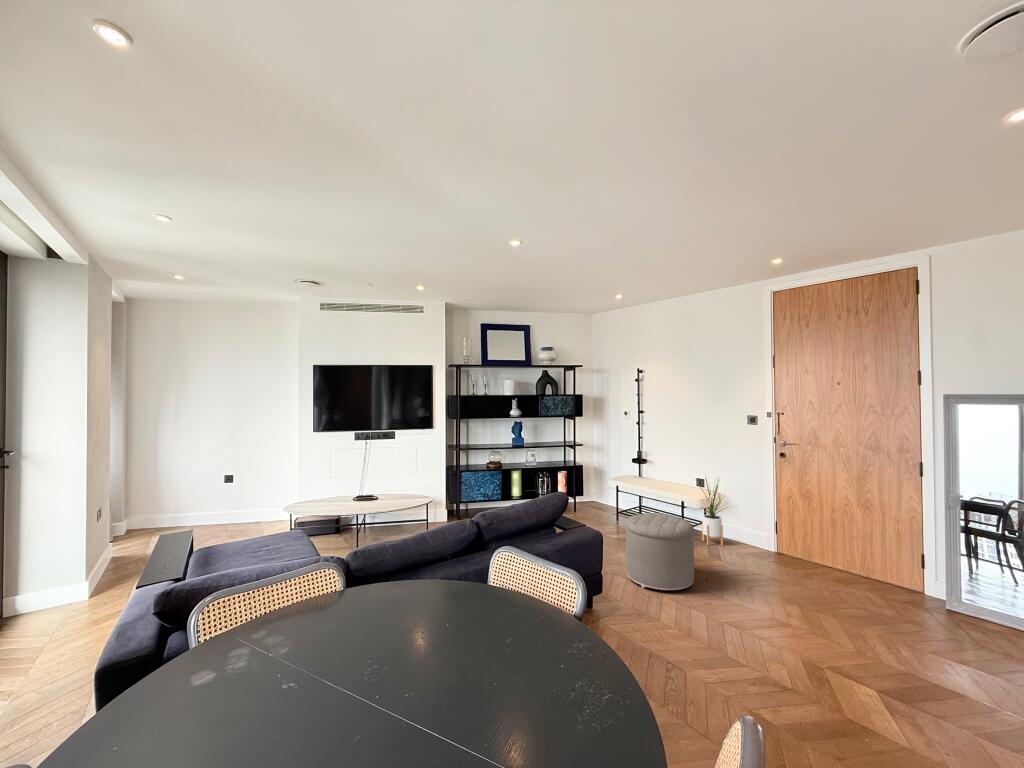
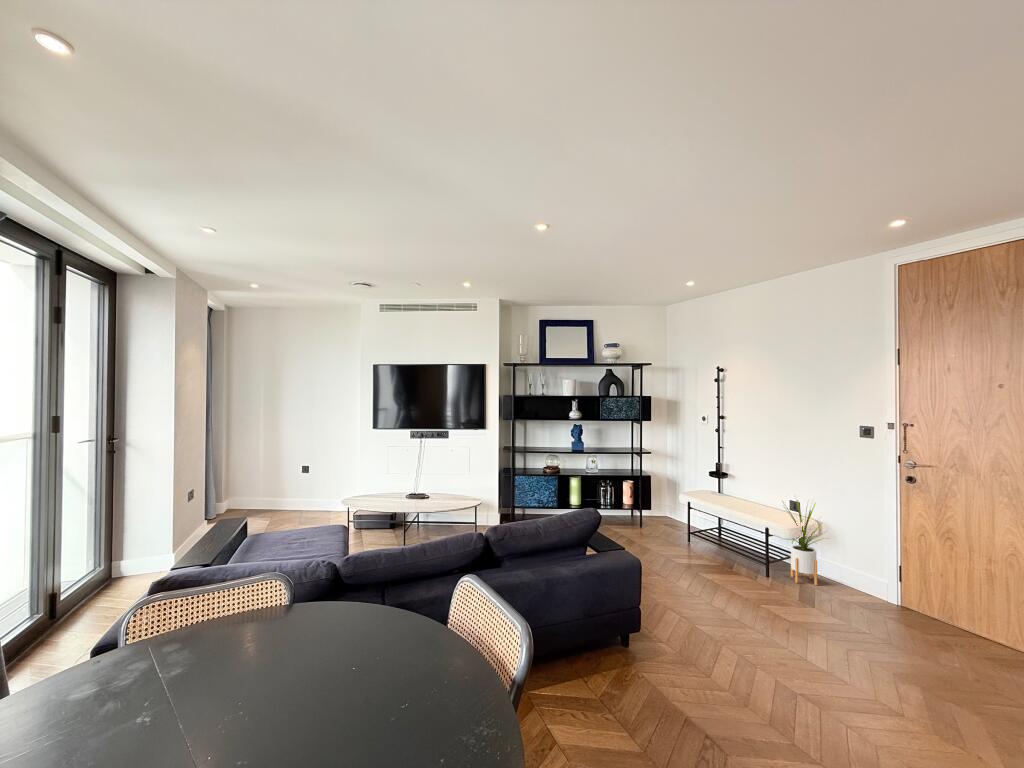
ottoman: present [625,513,694,590] -> none [678,539,765,637]

